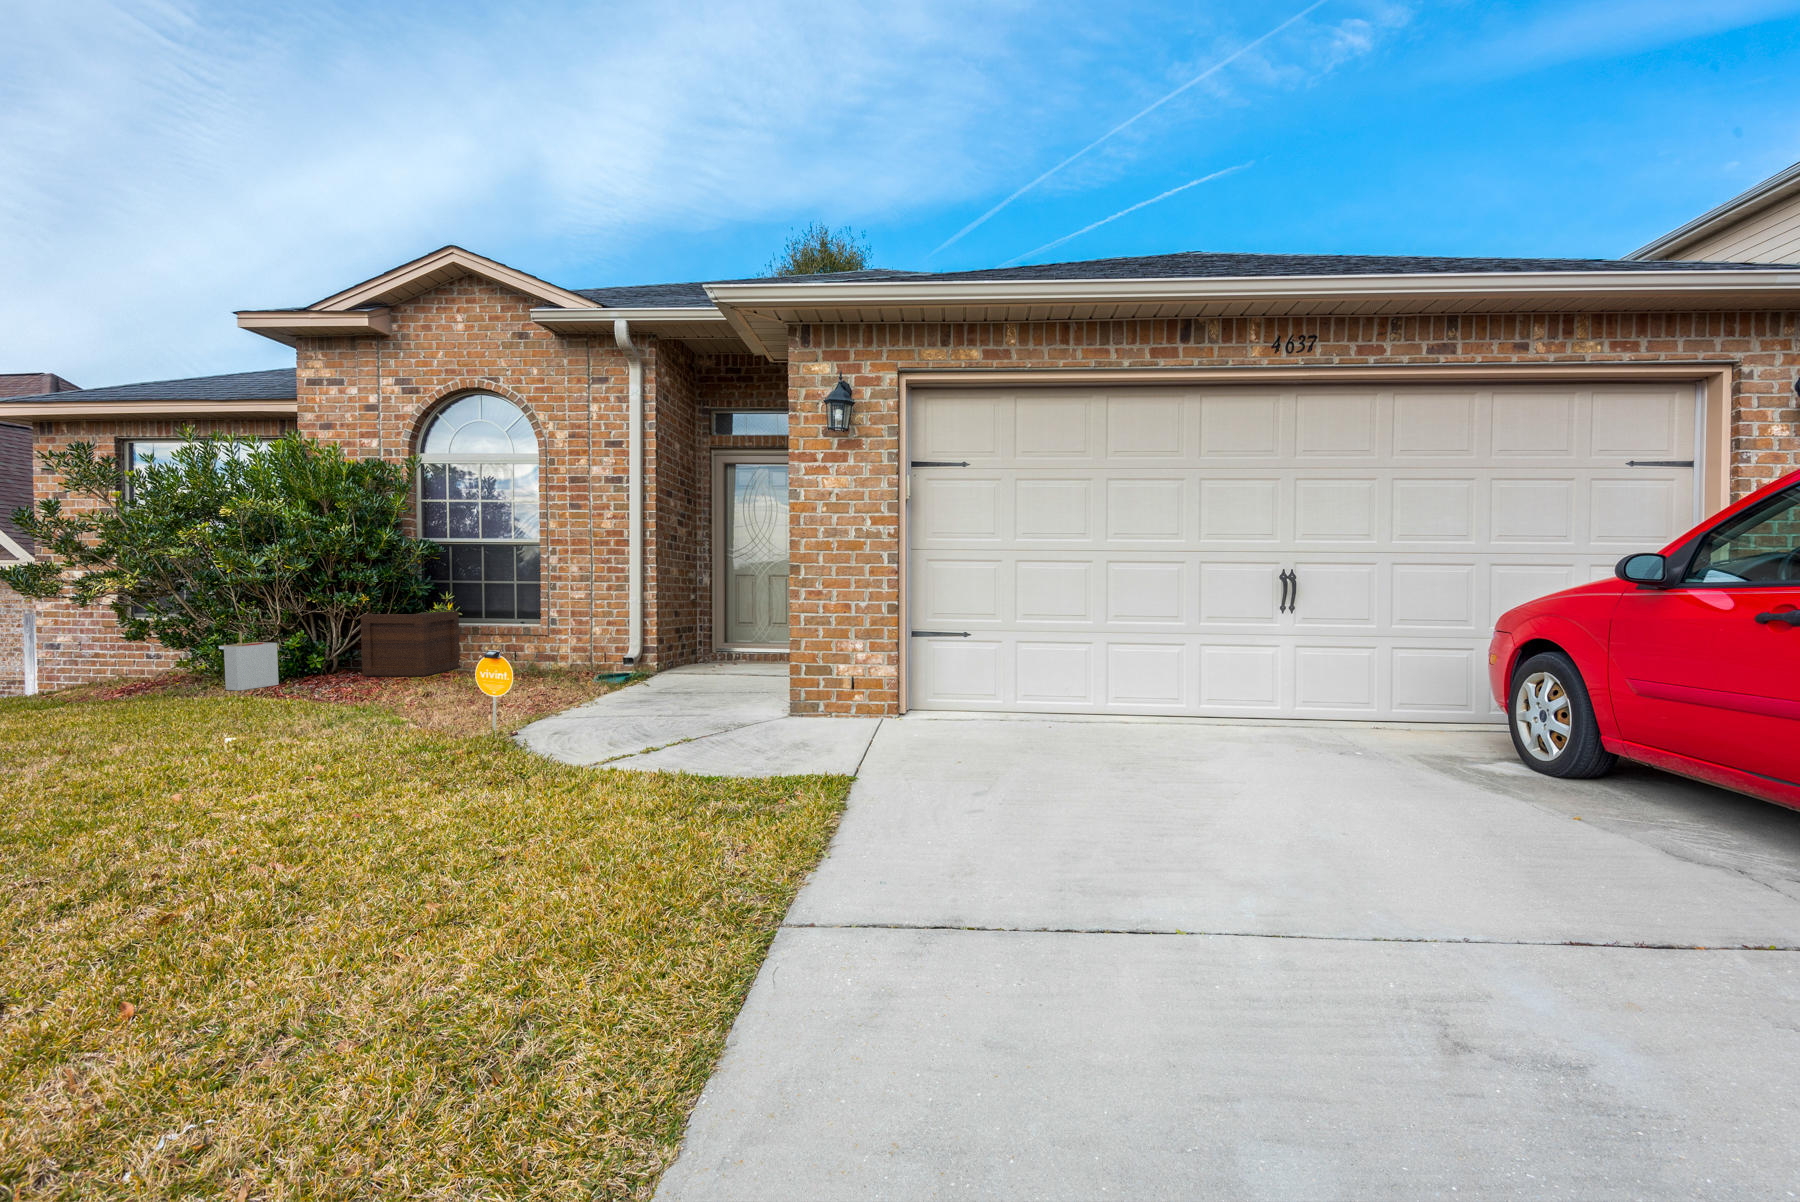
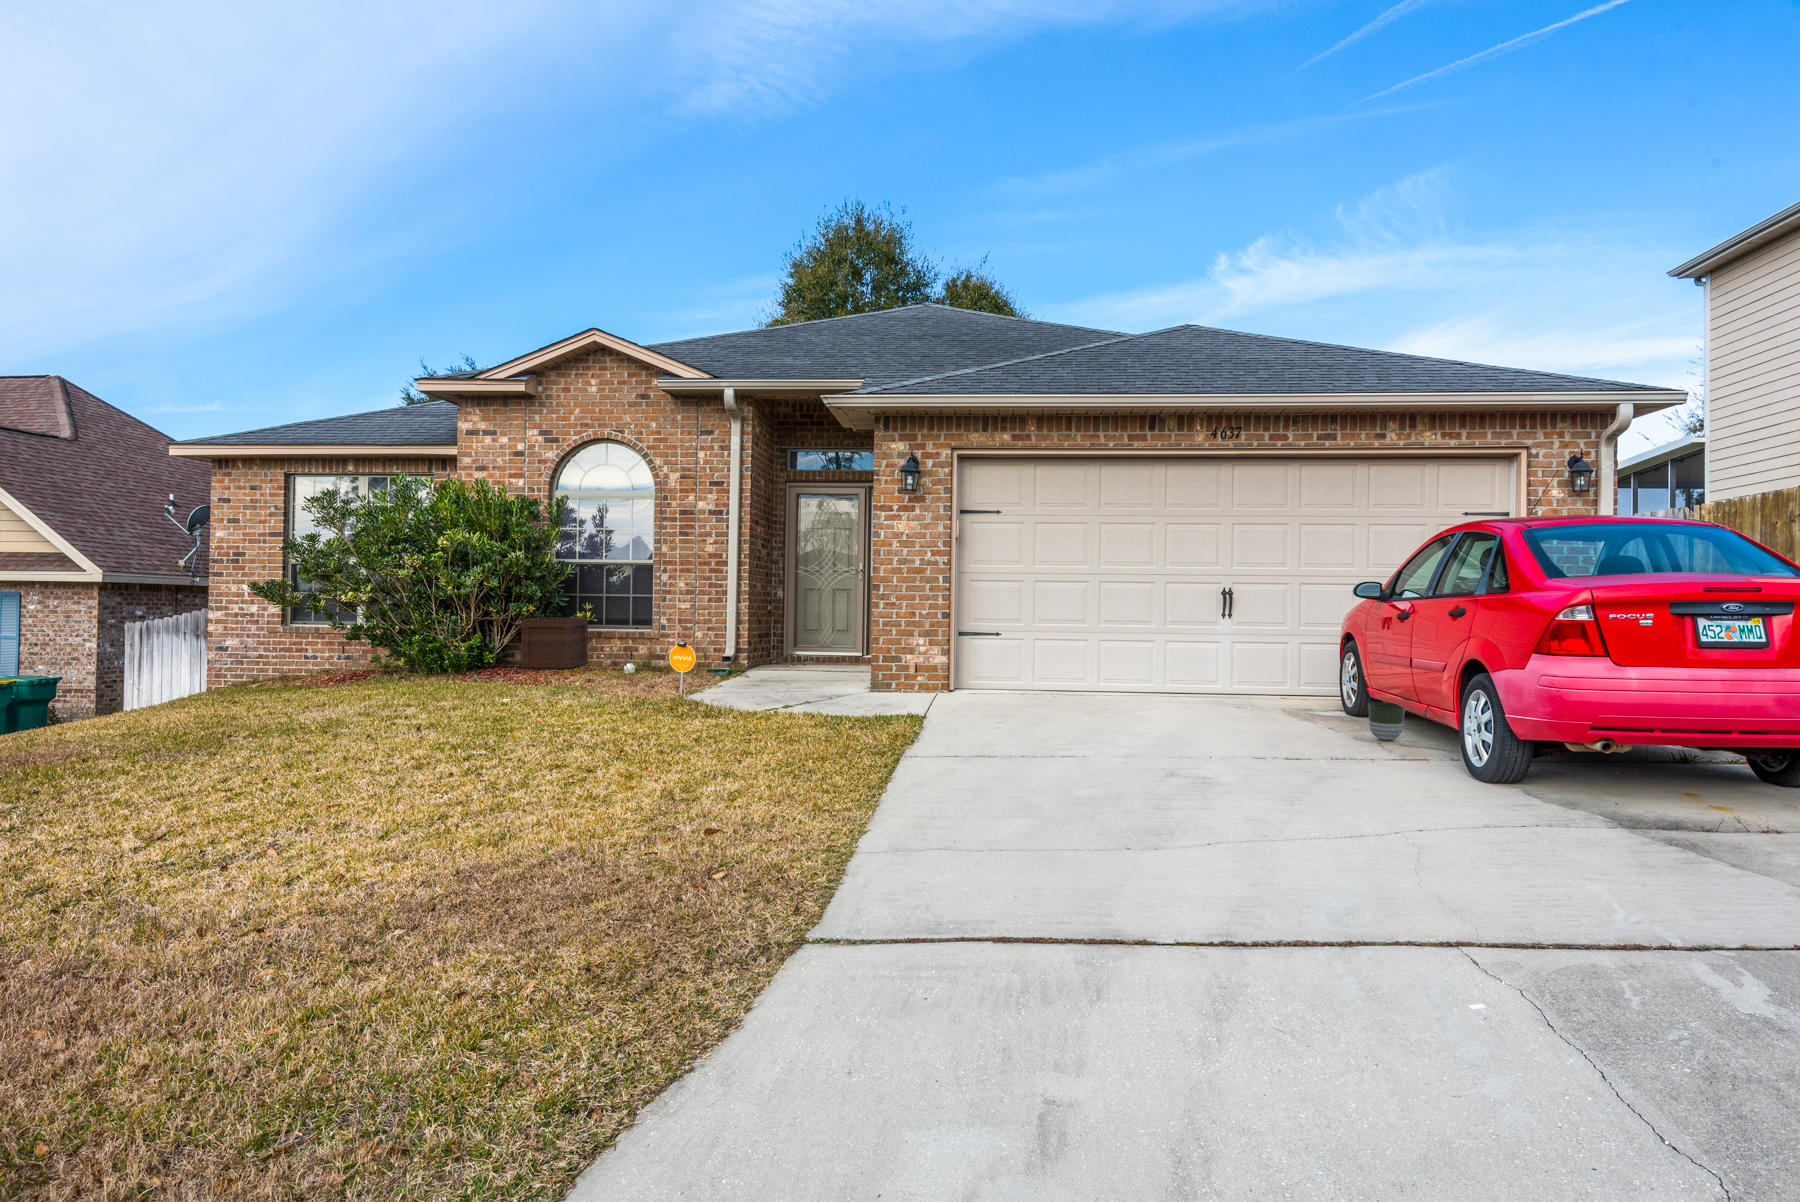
storage bin: present [219,631,279,691] -> none [430,631,468,676]
planter: none [1619,764,1699,836] -> present [1369,702,1405,740]

